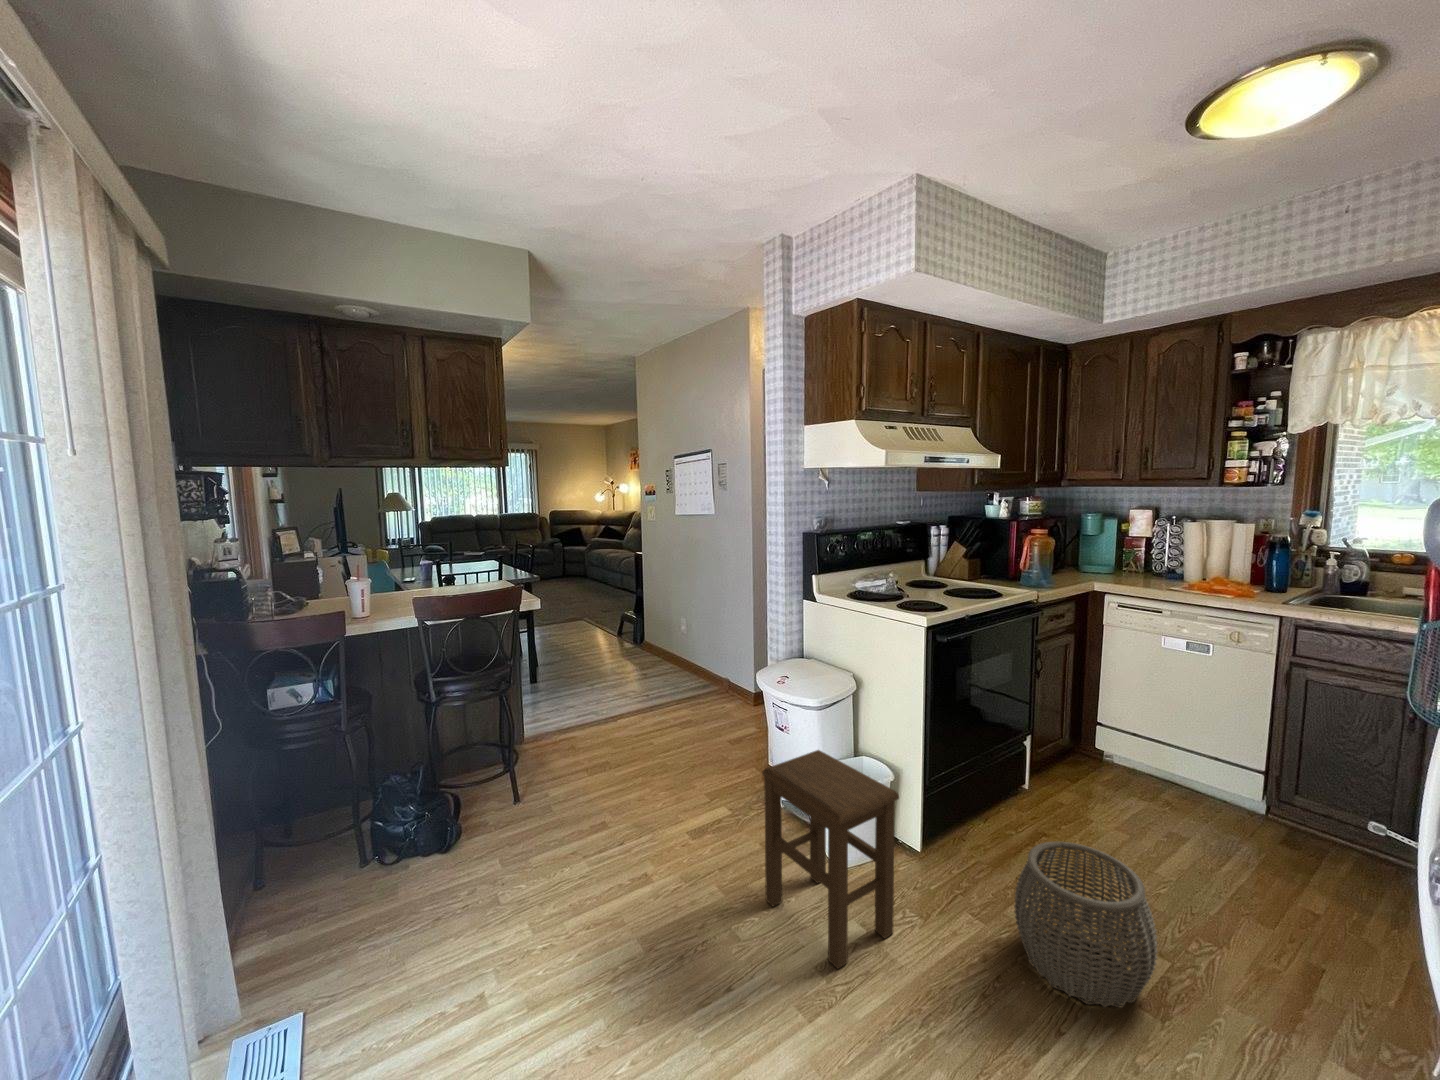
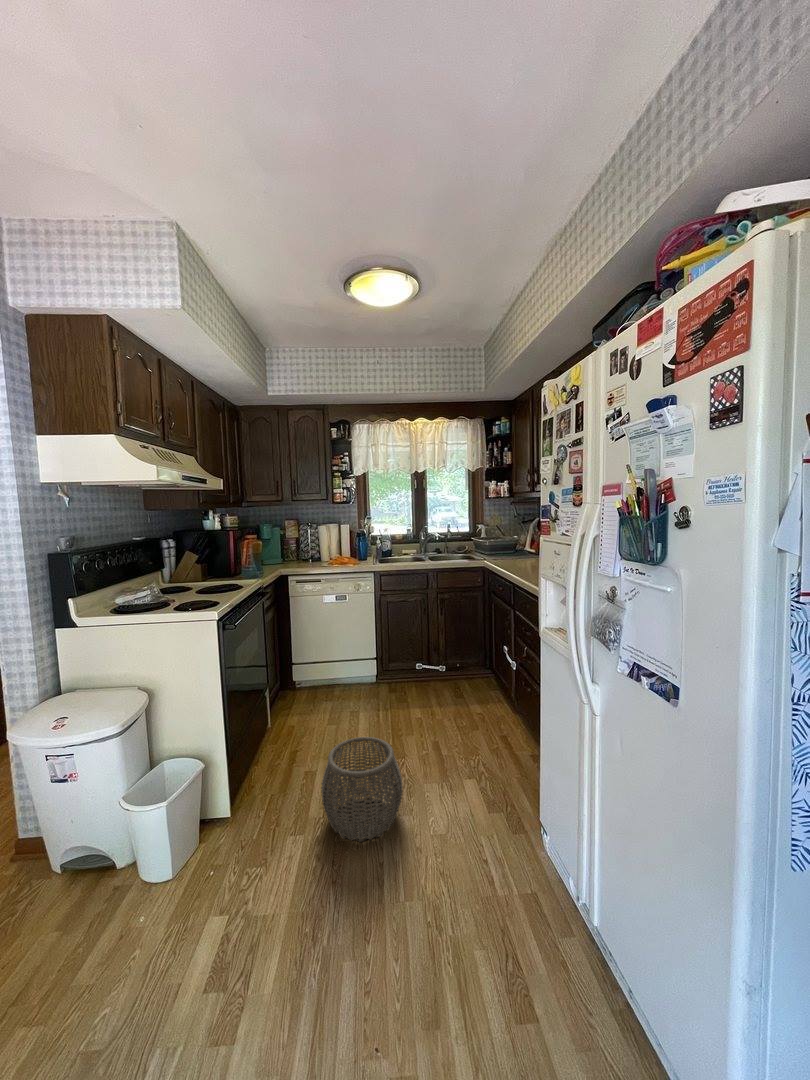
stool: present [762,750,899,969] -> none [91,770,250,980]

